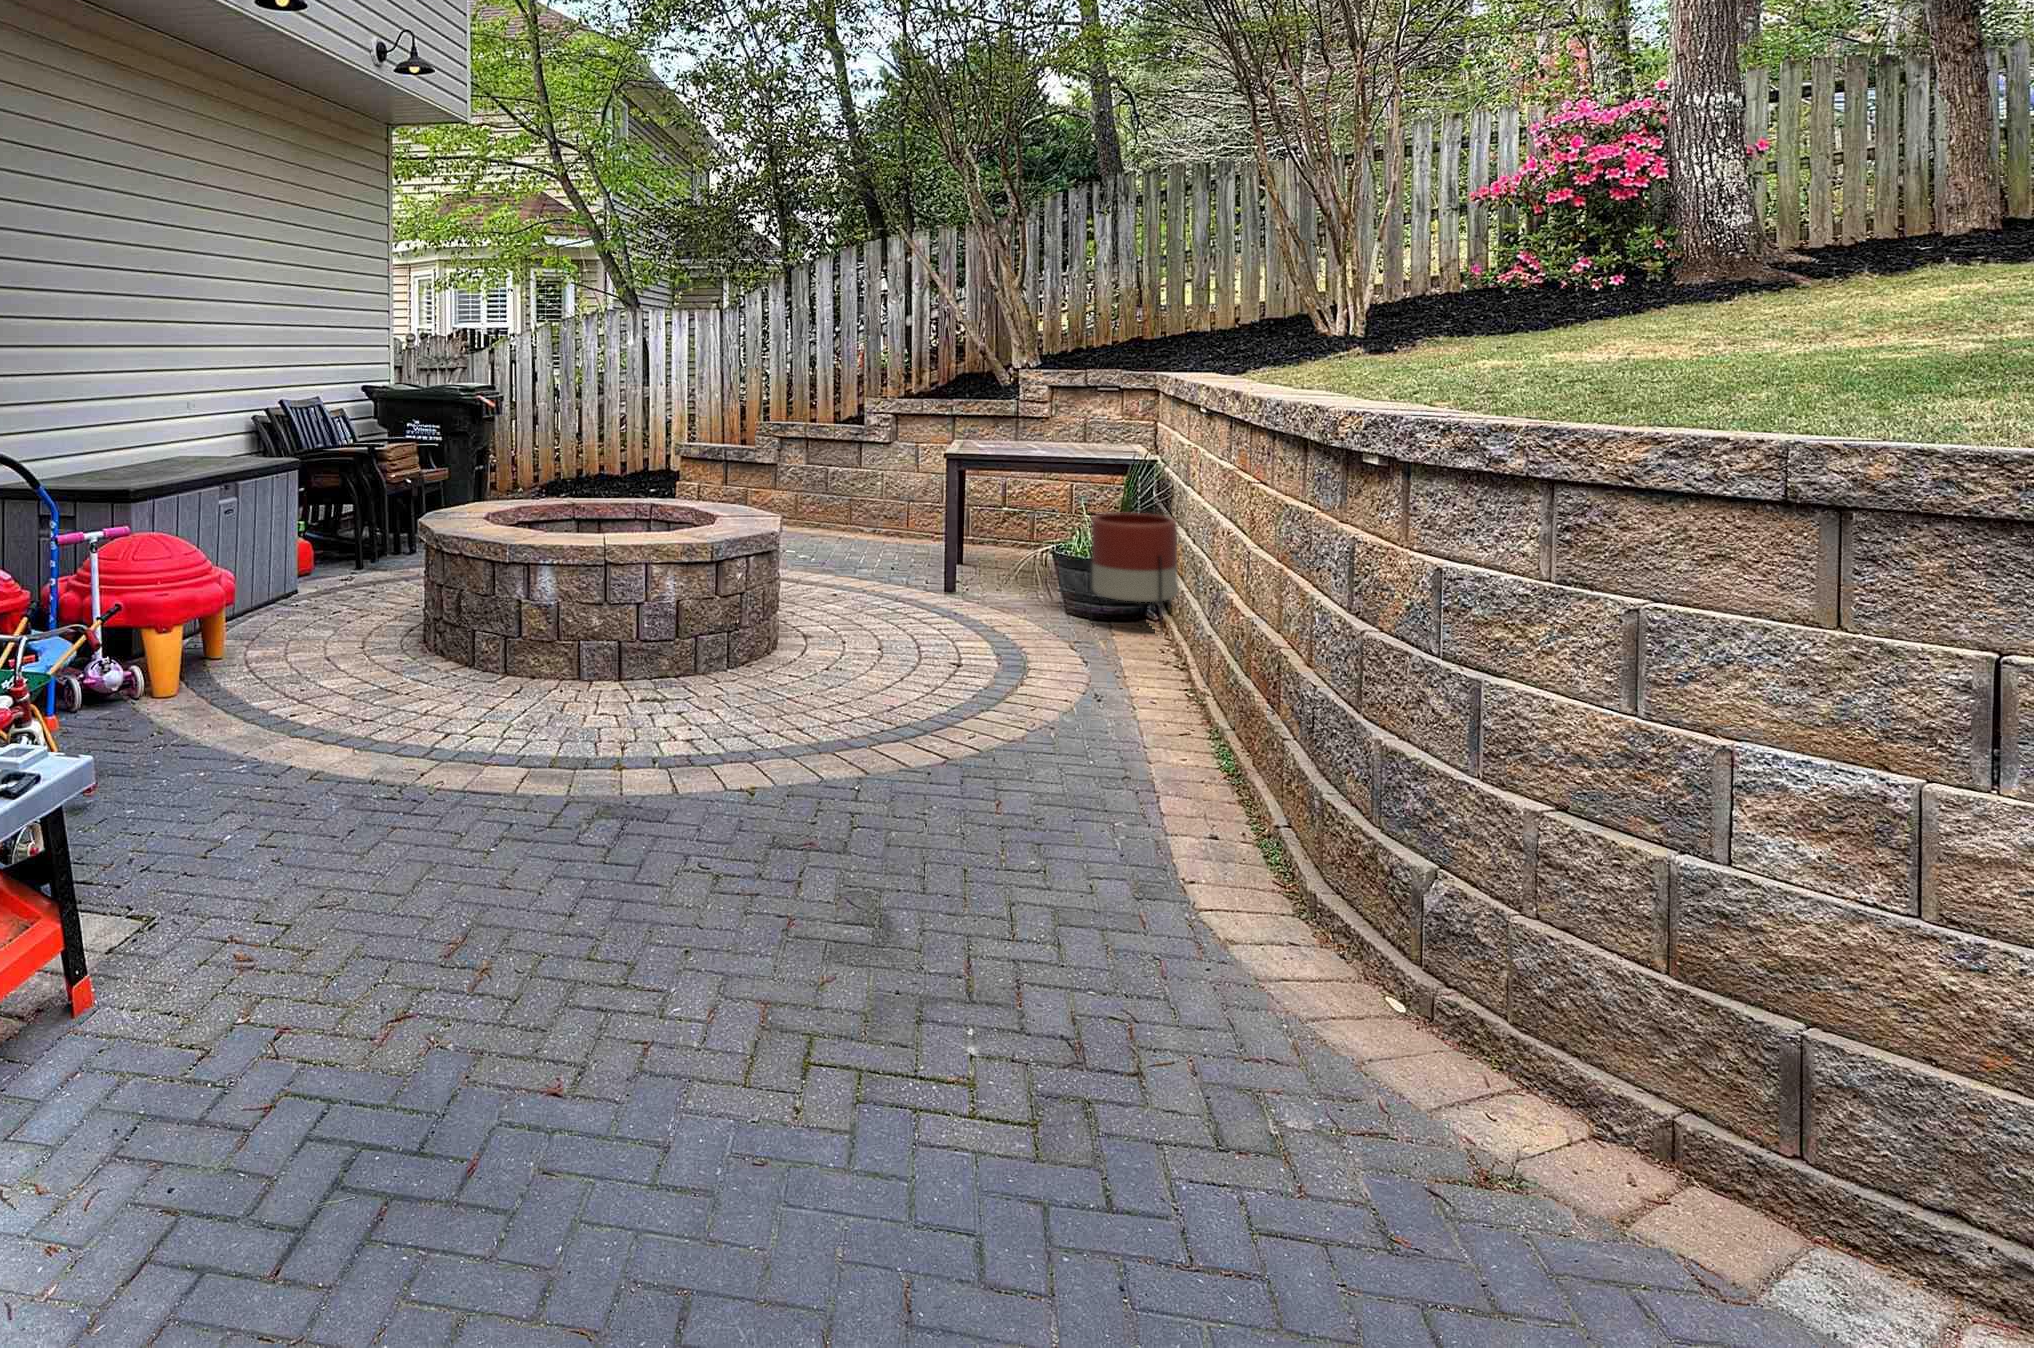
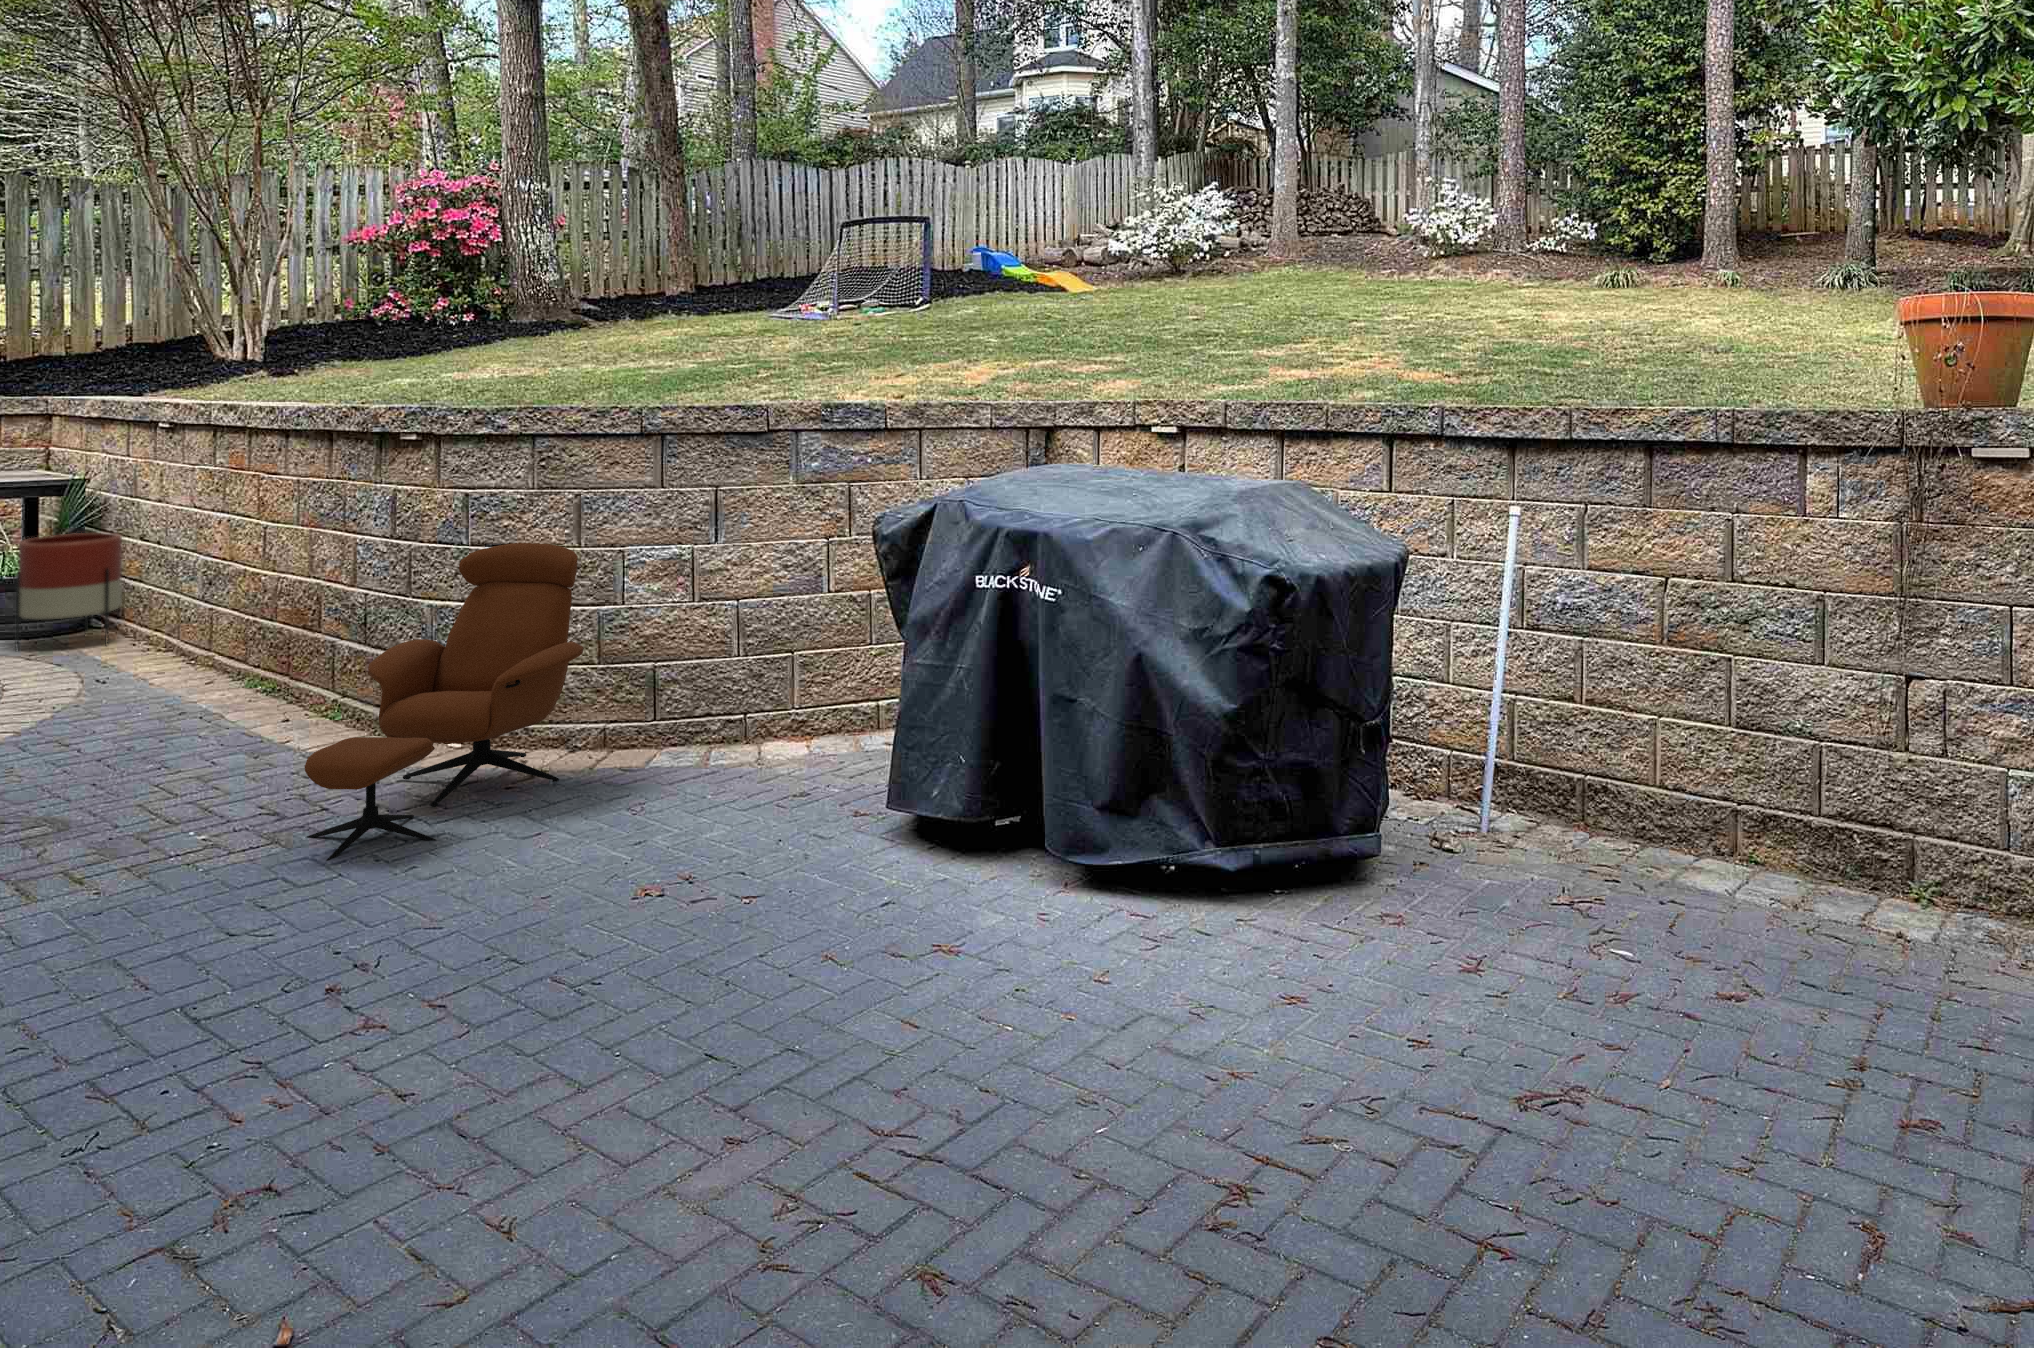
lounge chair: none [1125,663,1637,1205] -> present [304,543,583,861]

